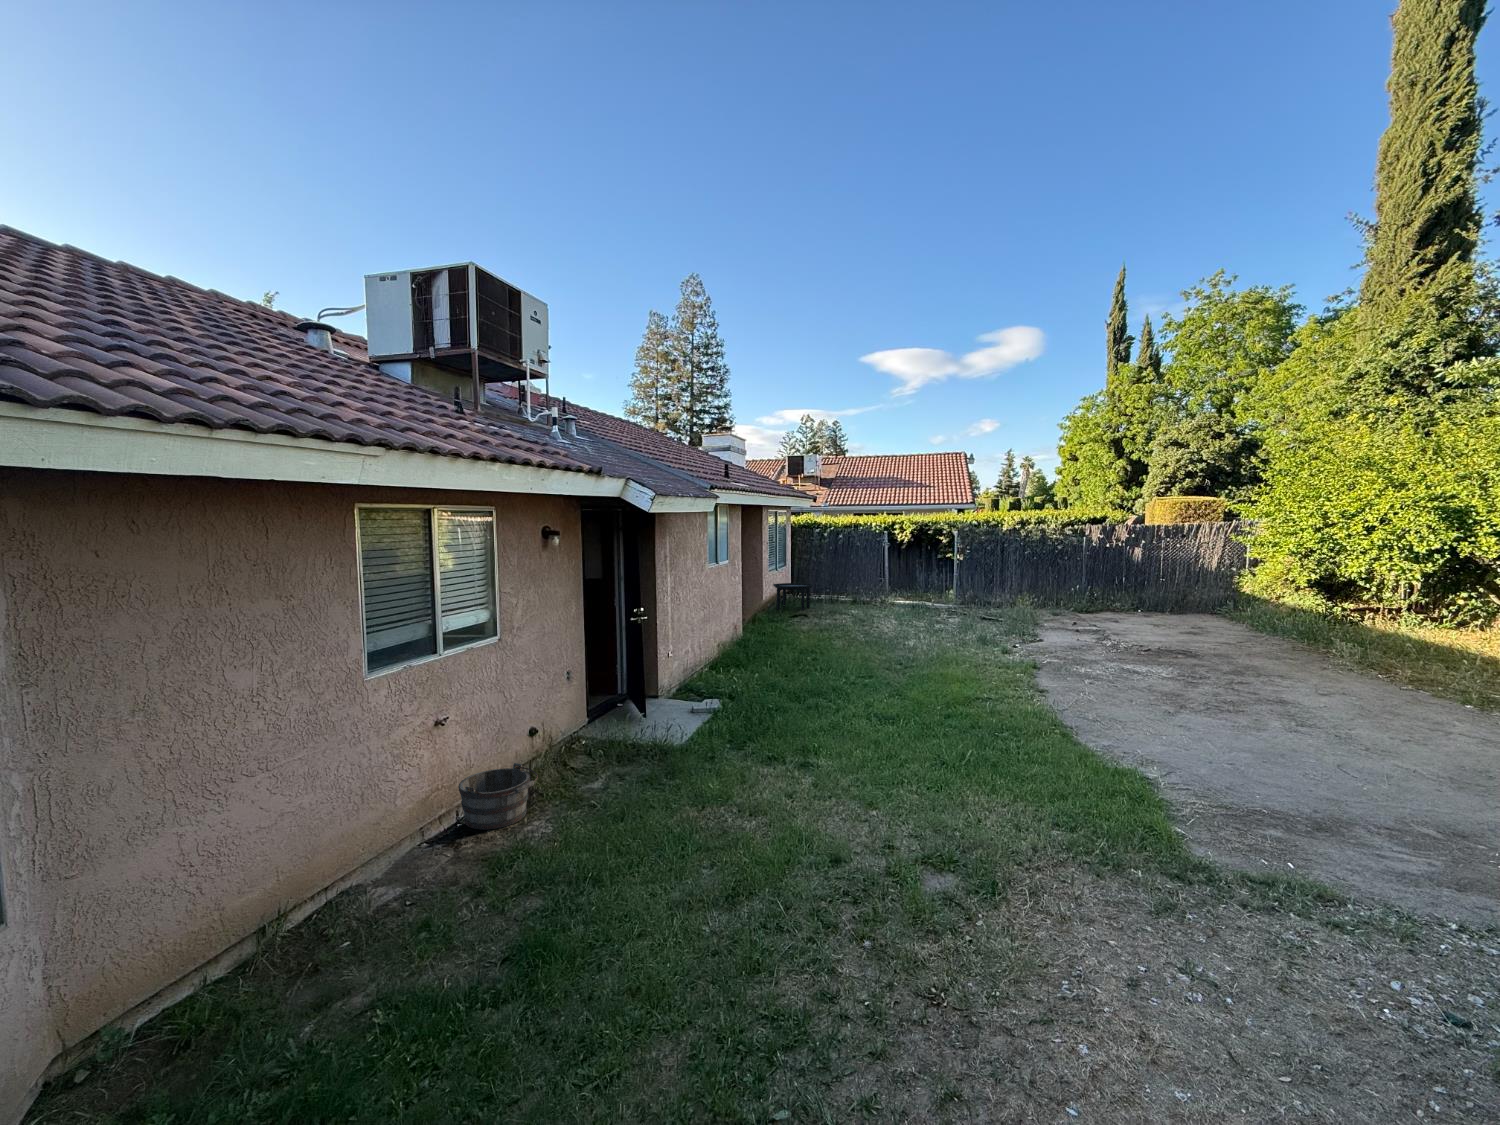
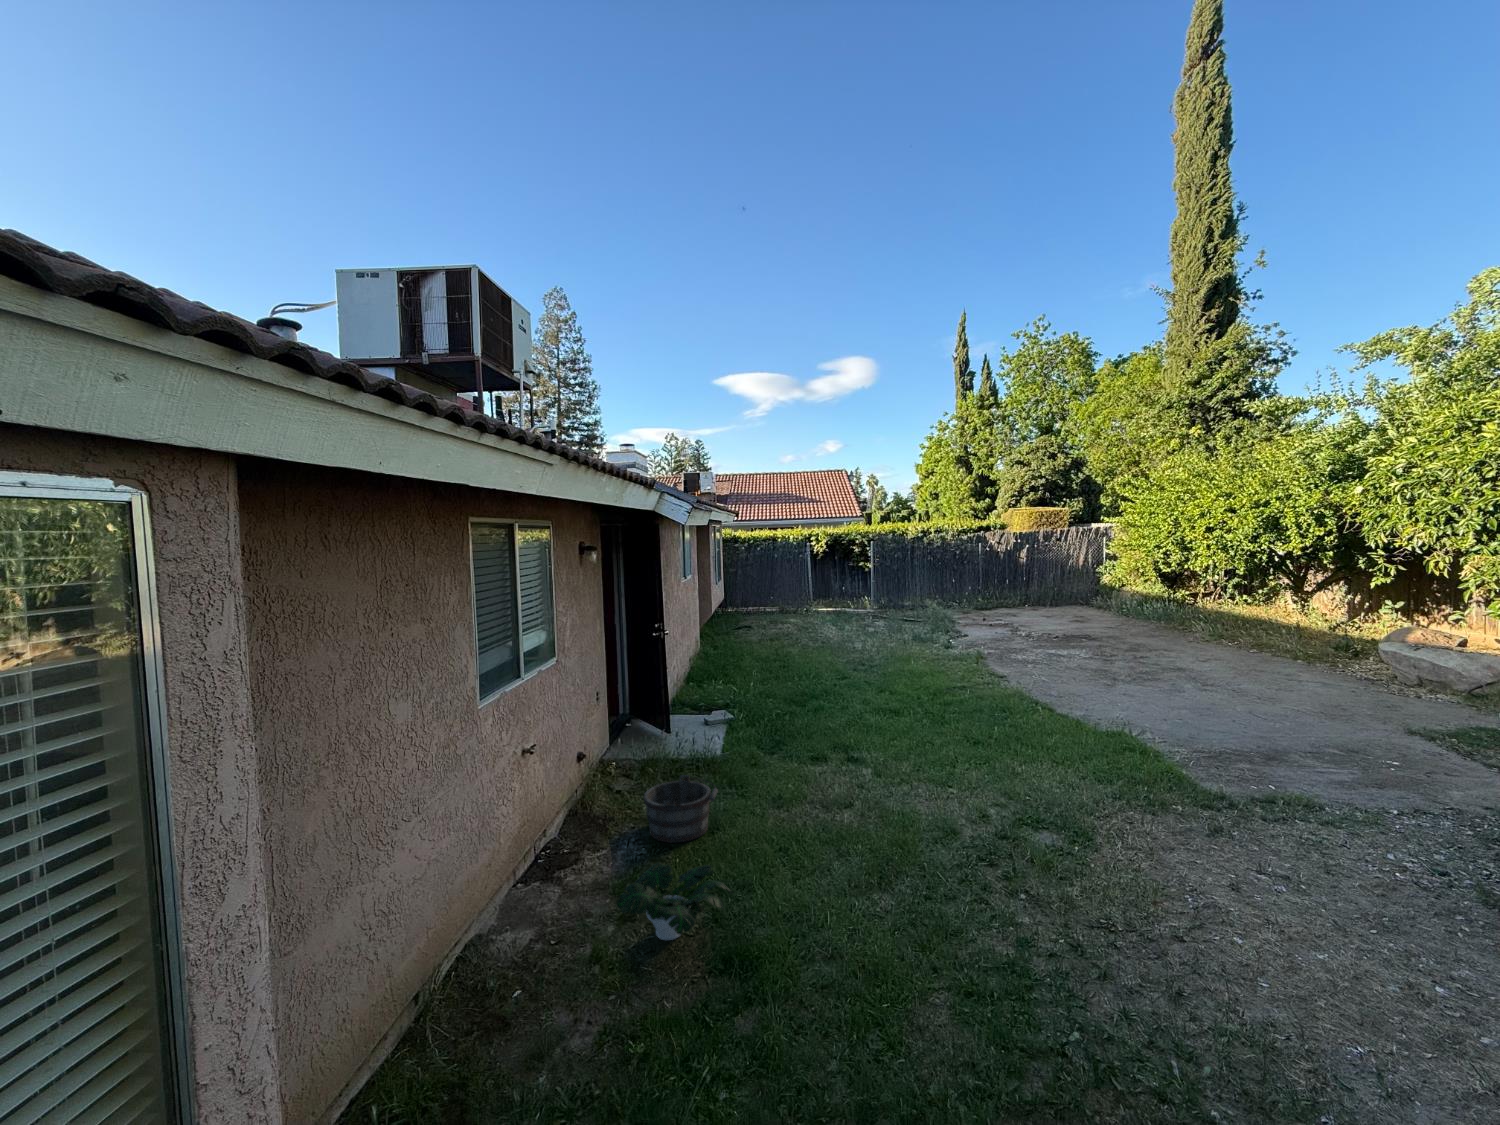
round table: present [773,583,814,610] -> none [710,596,750,623]
potted plant: none [314,847,436,925] -> present [617,863,733,940]

